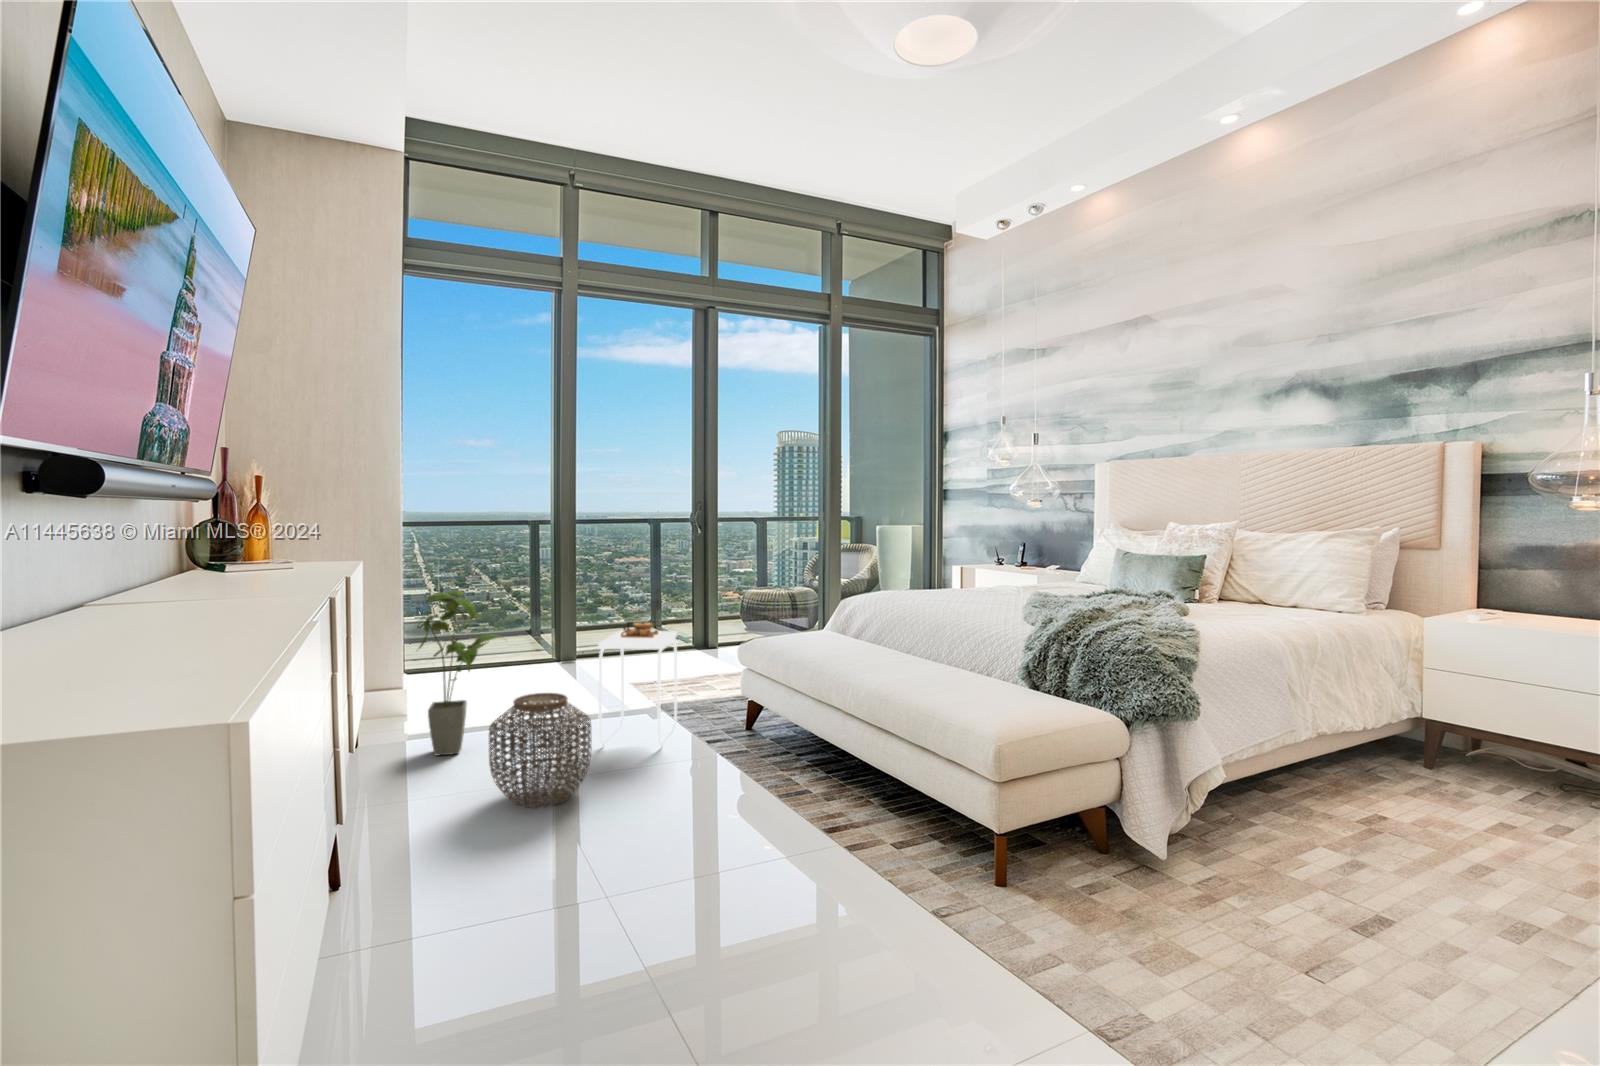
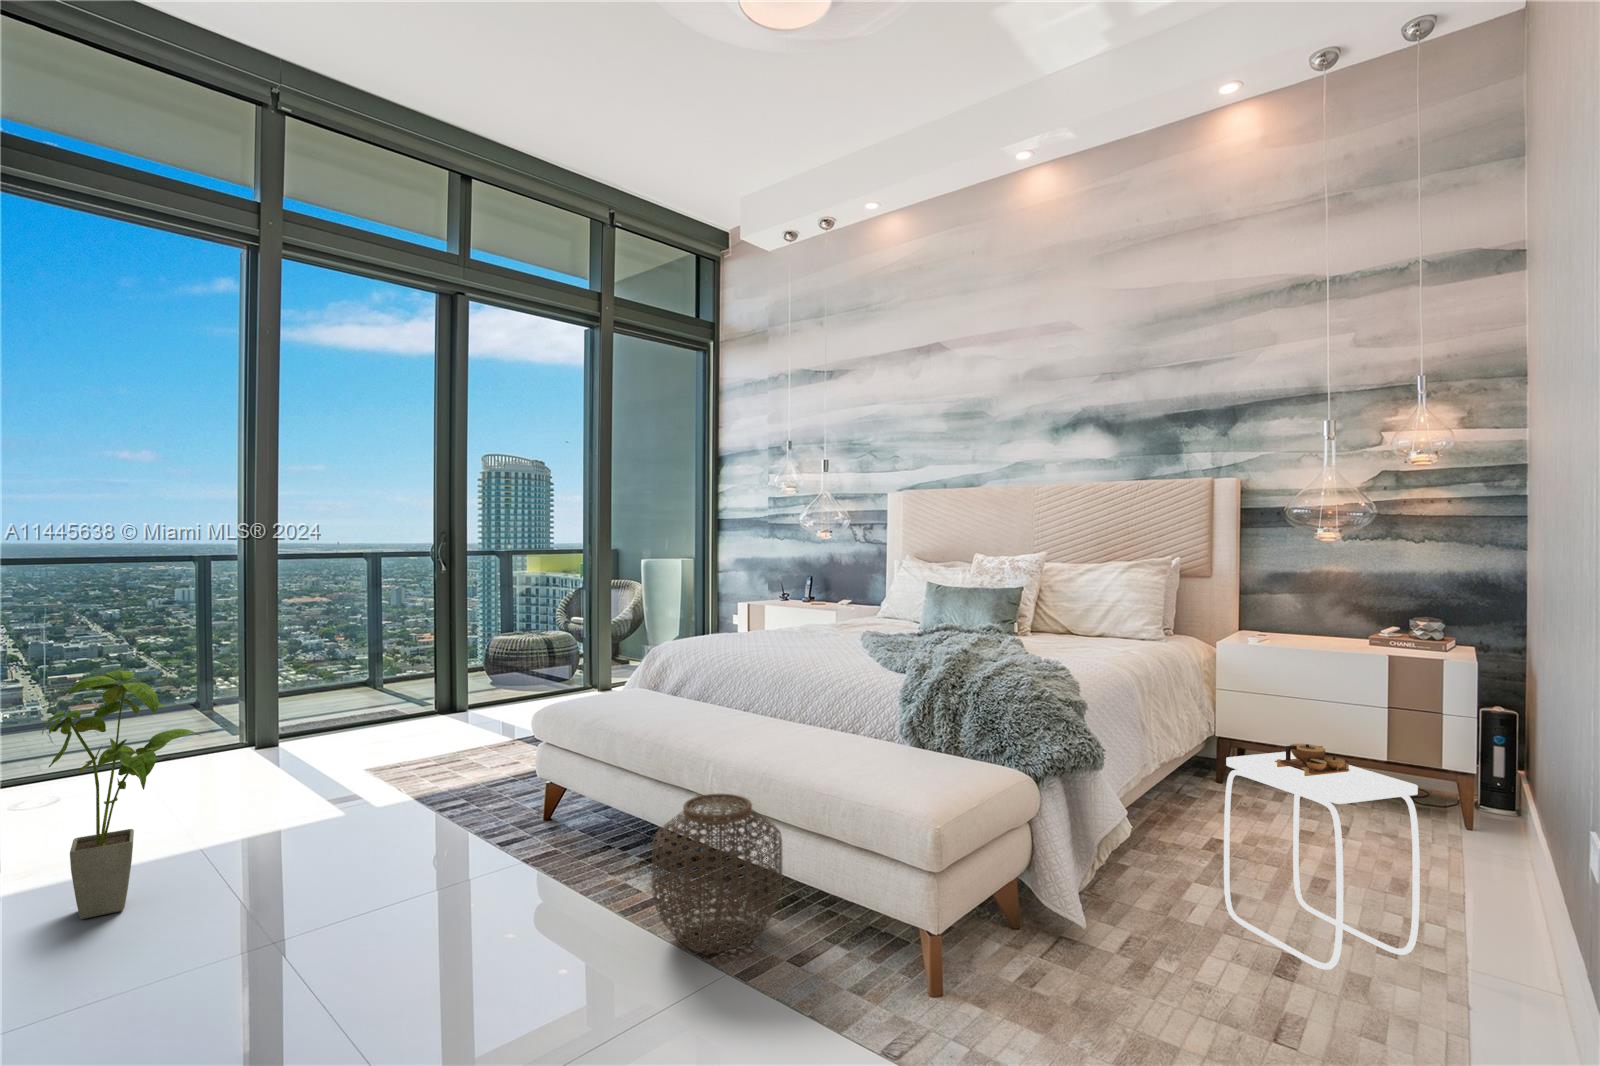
side table: present [598,622,677,746] -> present [1224,744,1420,970]
woven basket: present [489,693,591,808] -> present [652,794,782,953]

